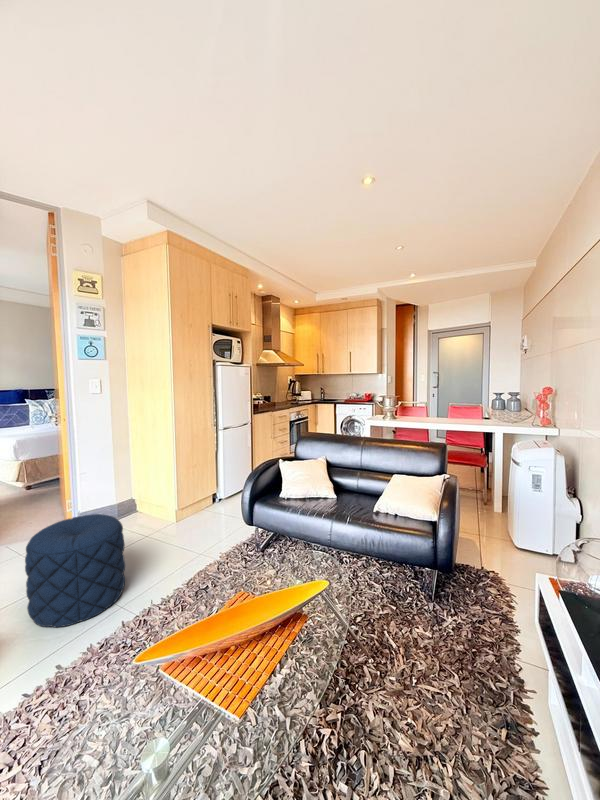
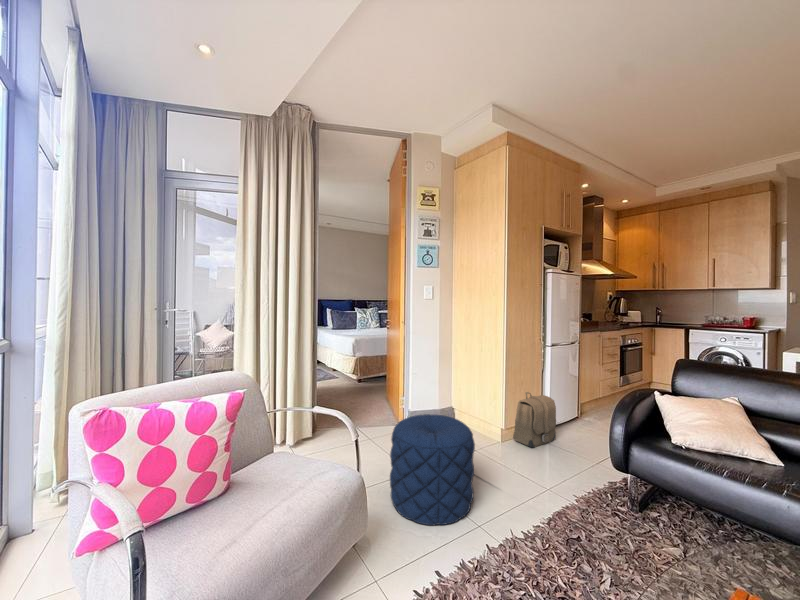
backpack: none [187,474,226,522] -> present [513,392,556,448]

